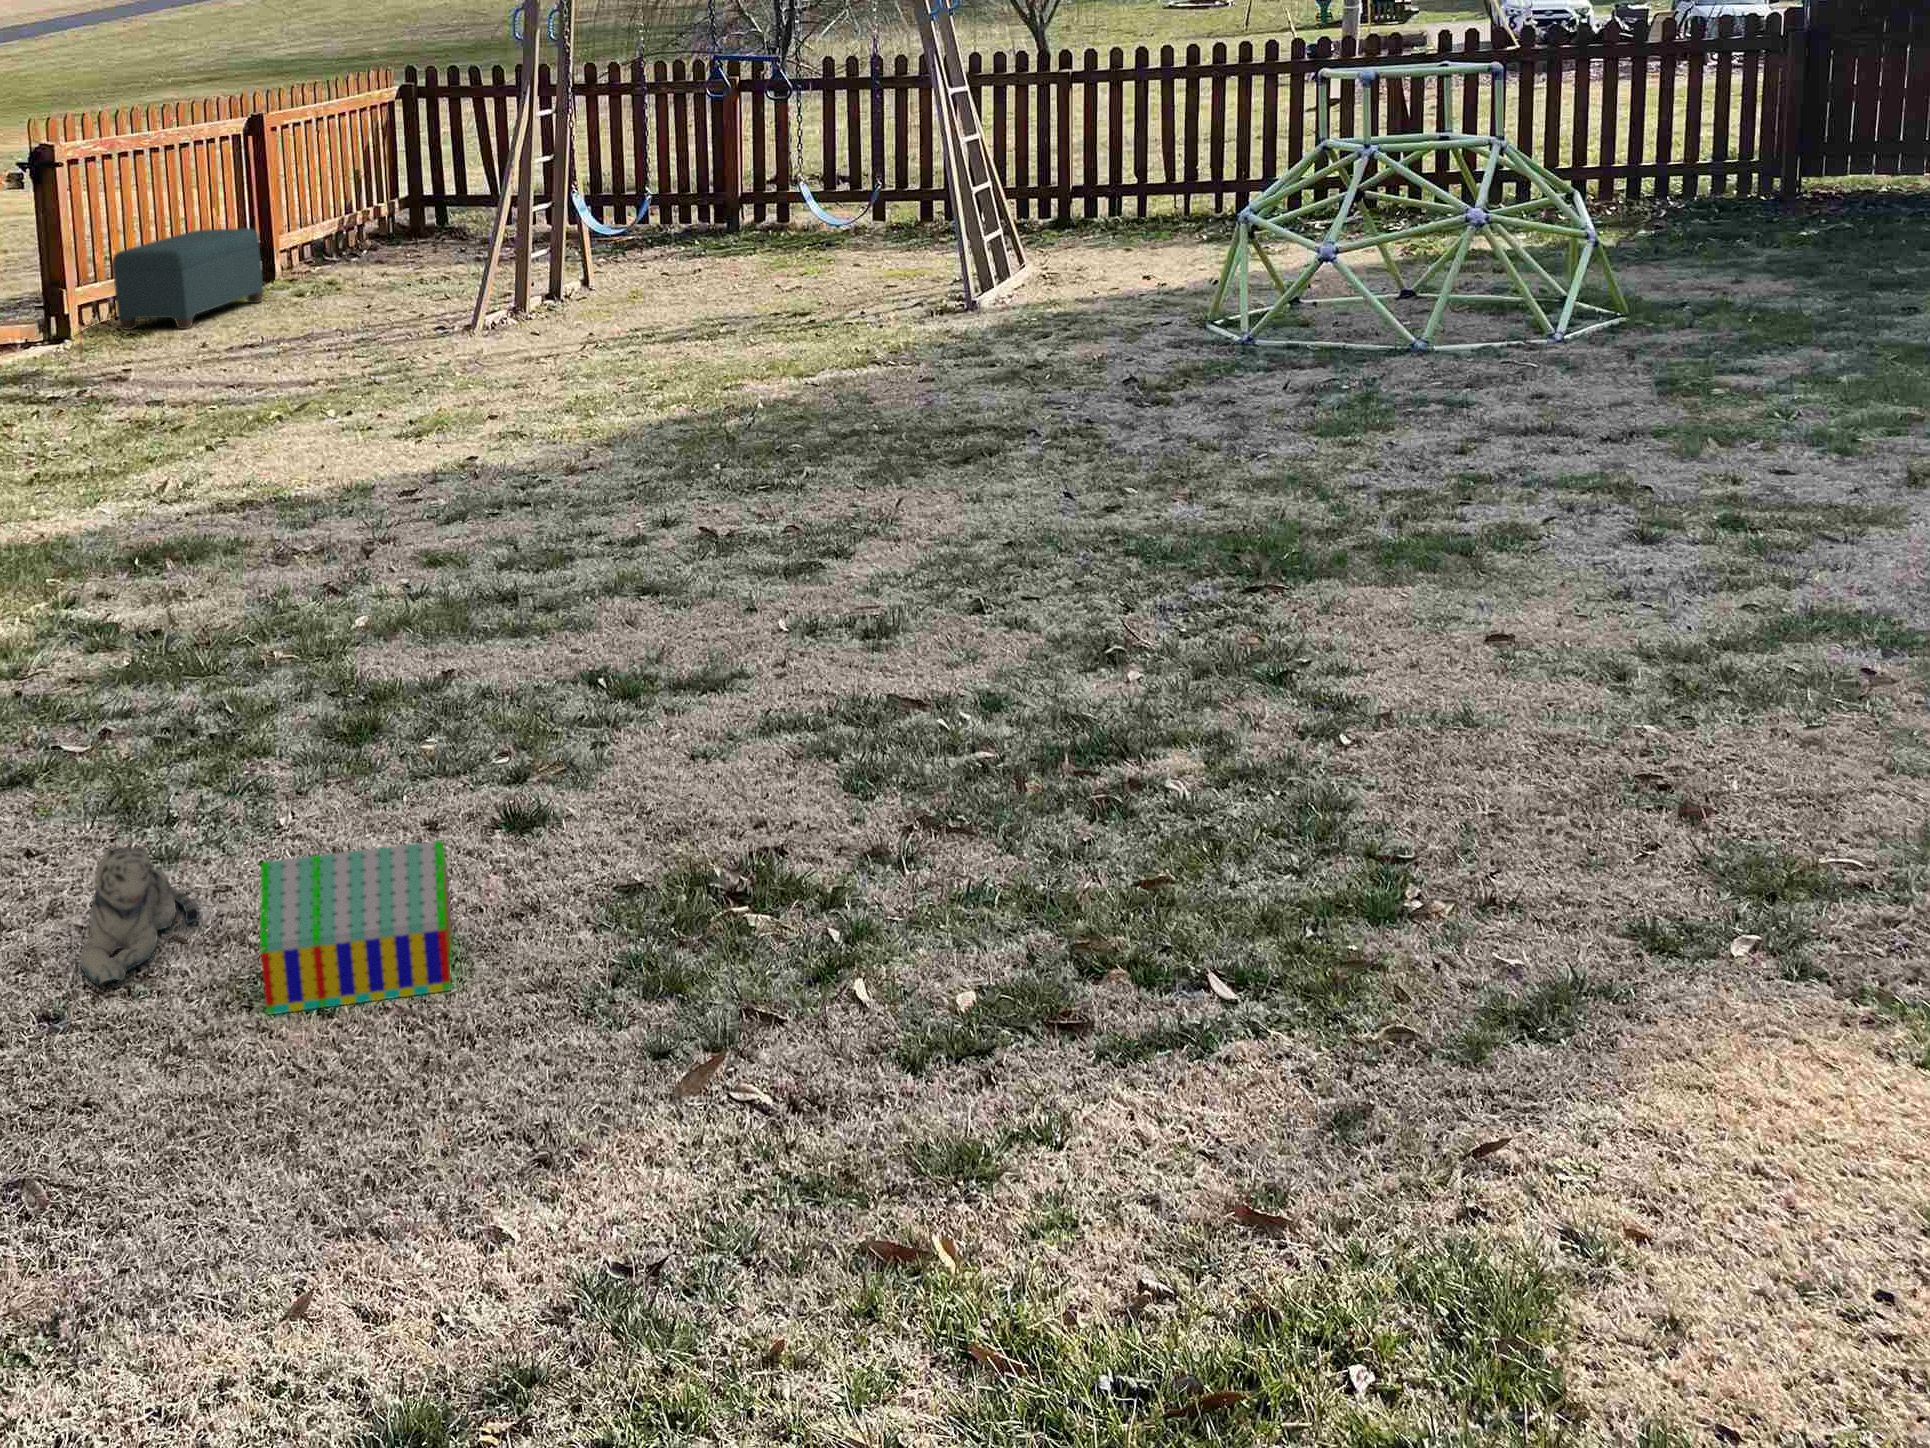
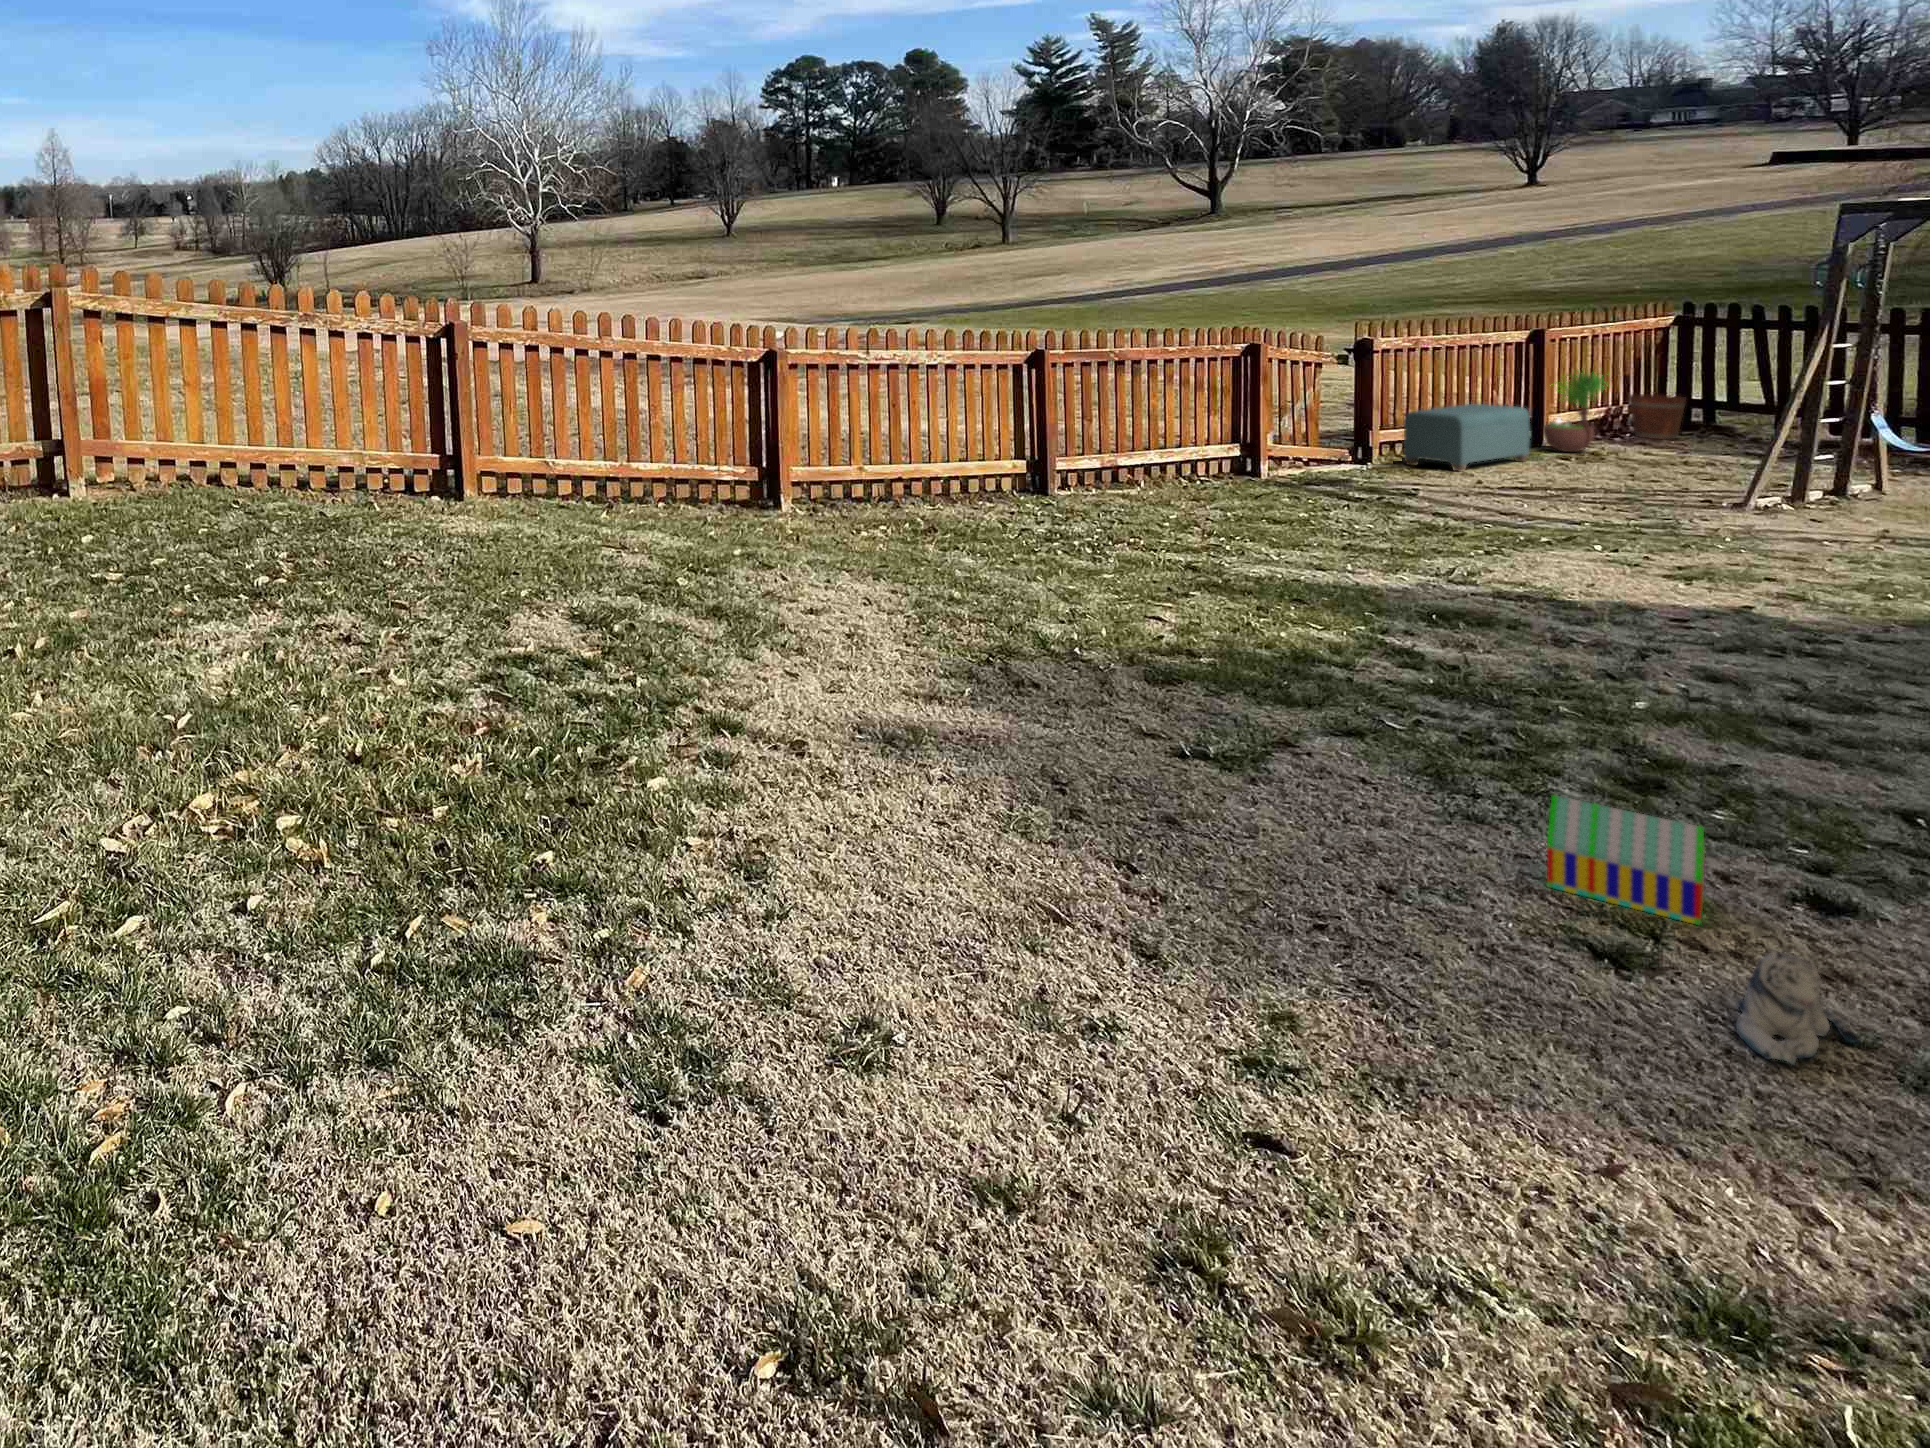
potted tree: none [277,163,342,282] -> present [1543,369,1608,452]
bucket: none [360,194,416,251] -> present [1628,394,1686,440]
plush toy: present [80,847,199,985] -> present [1736,951,1858,1065]

